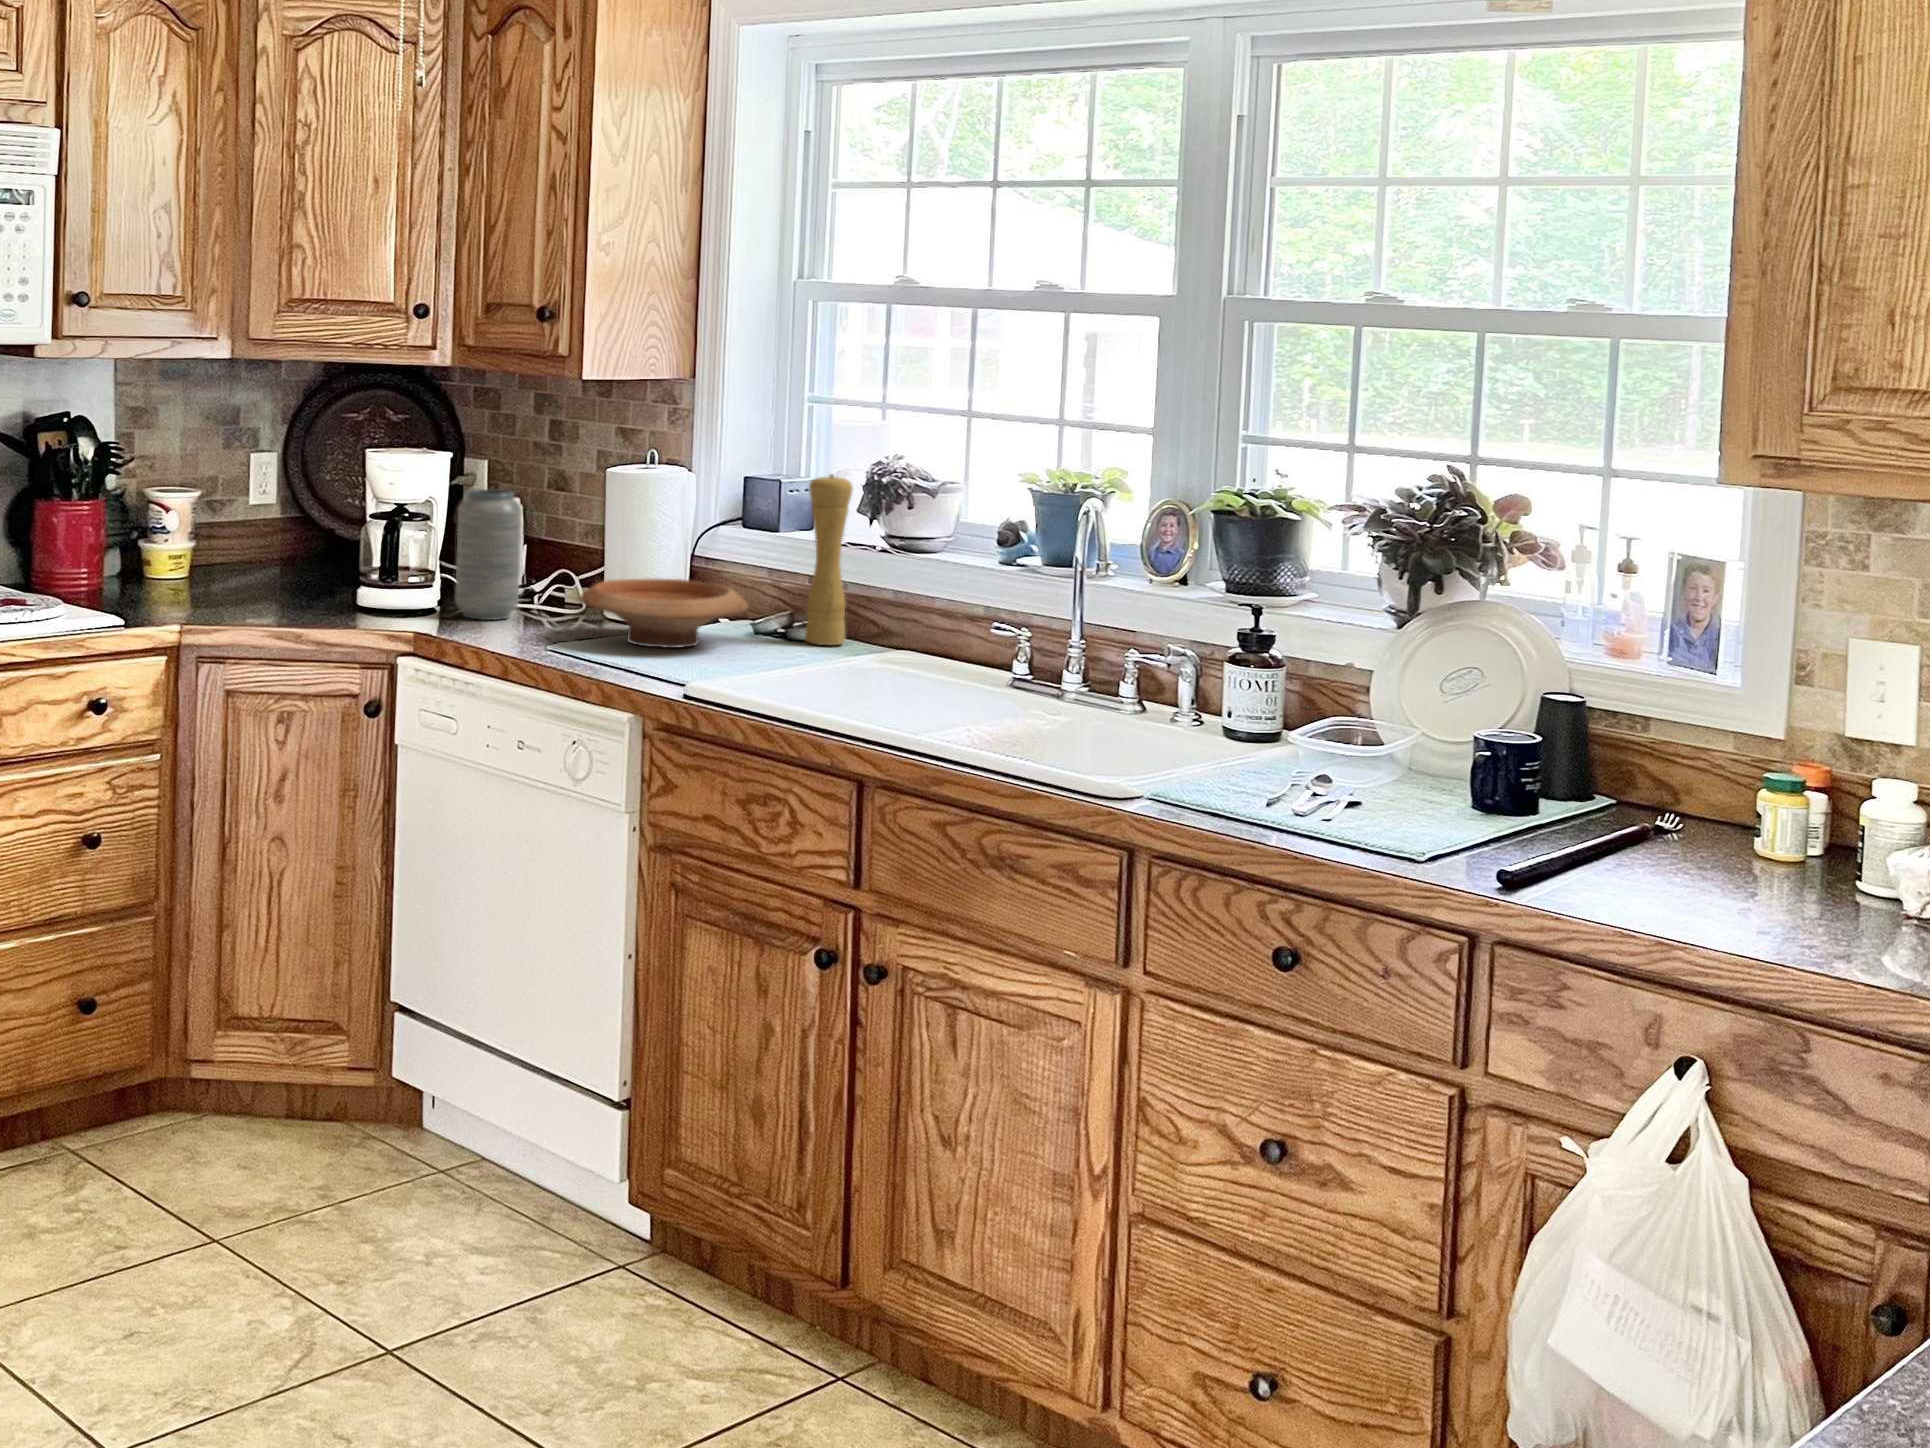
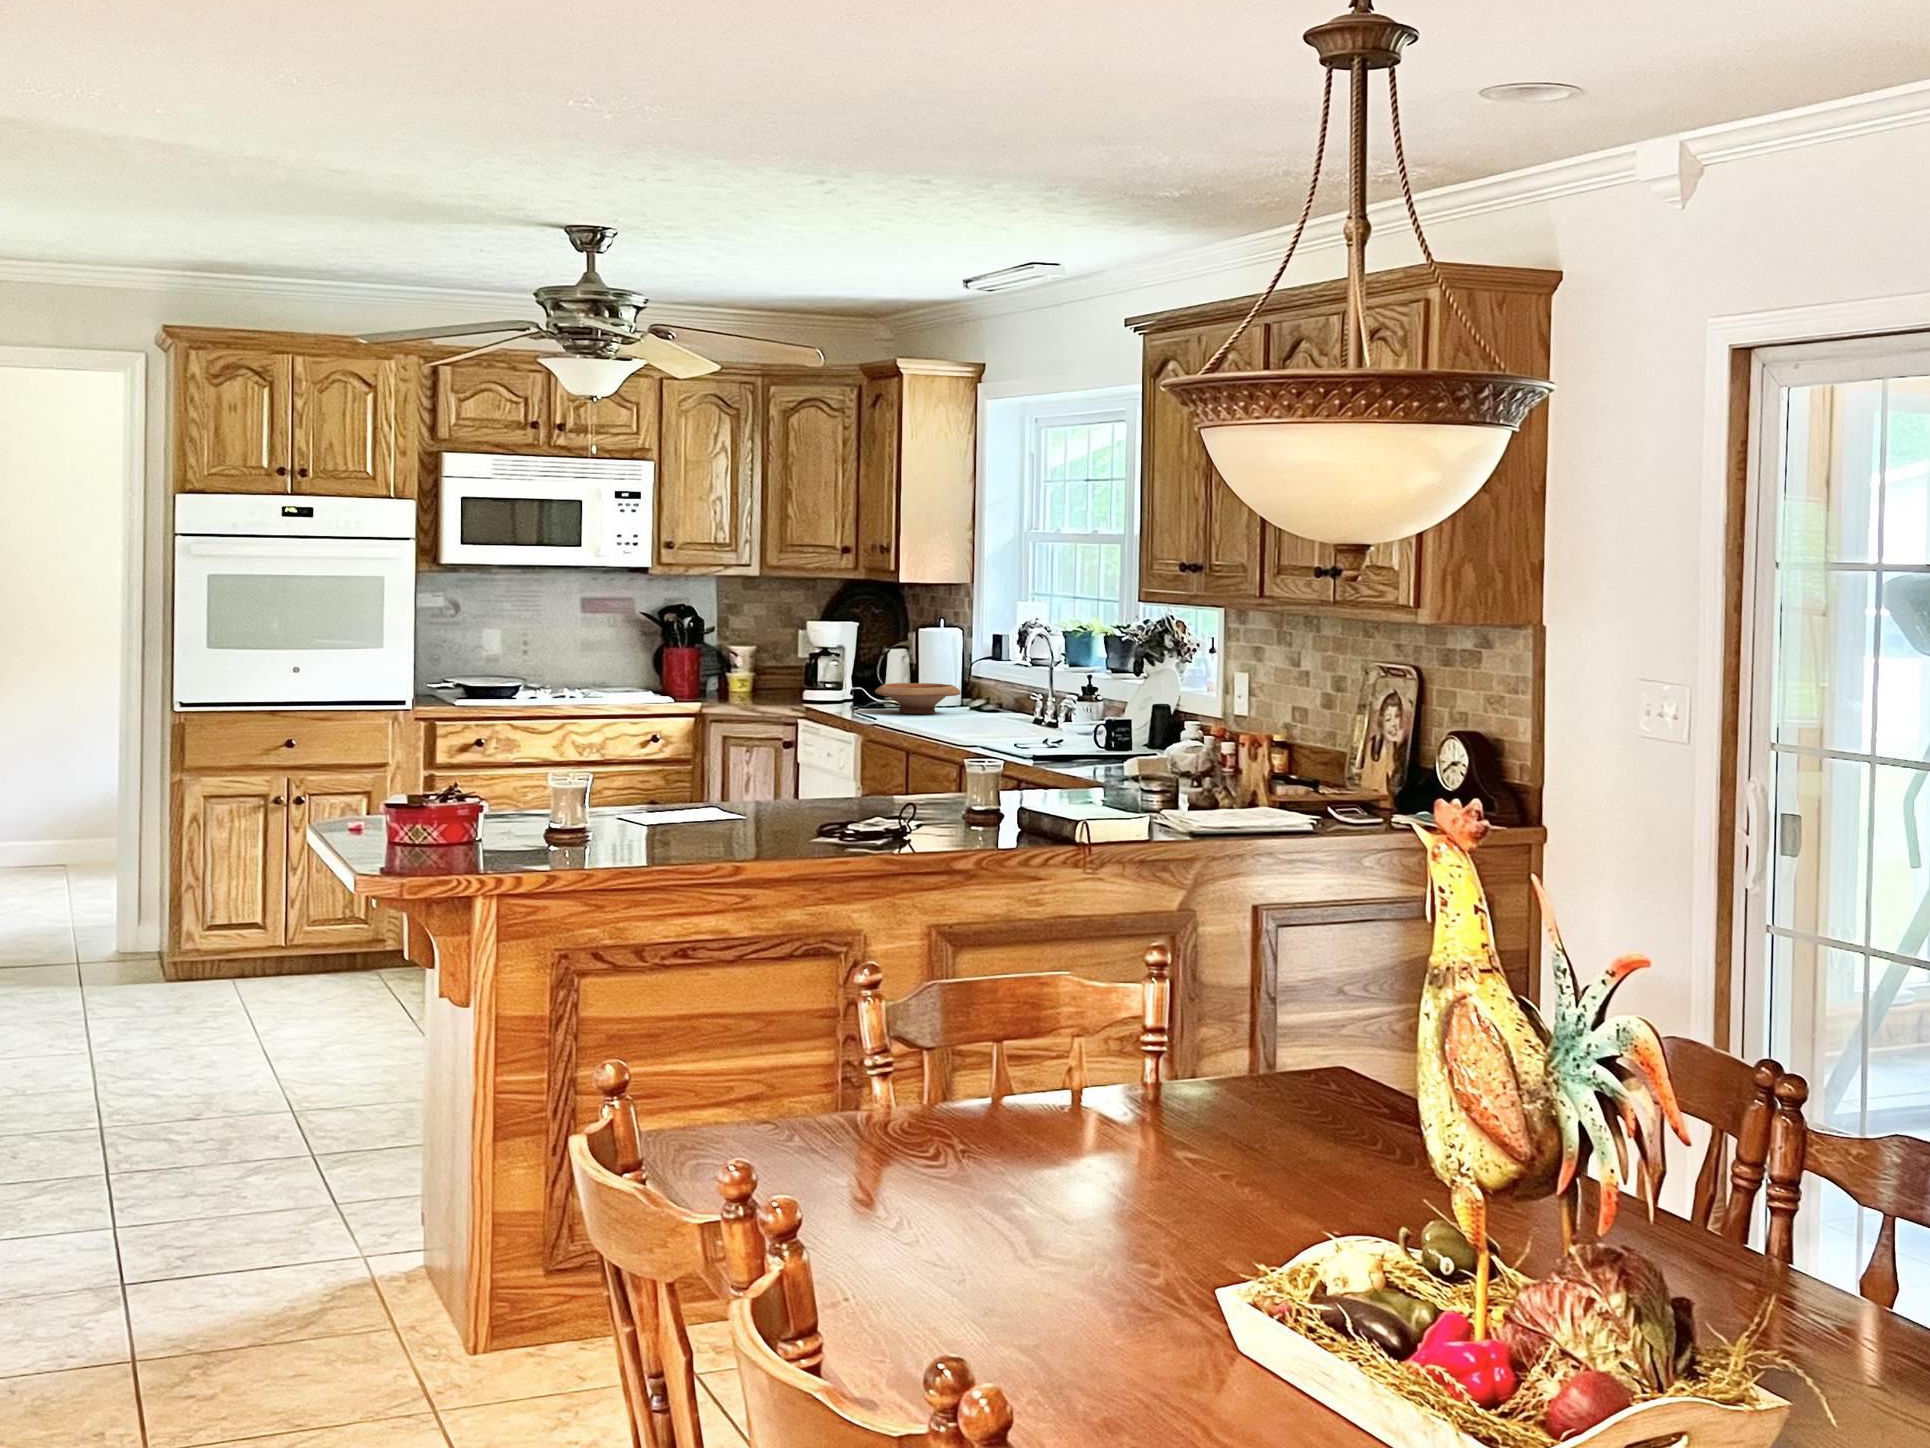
pepper mill: present [805,475,852,645] -> none [994,629,1017,716]
vase: present [455,489,521,620] -> none [842,640,875,706]

